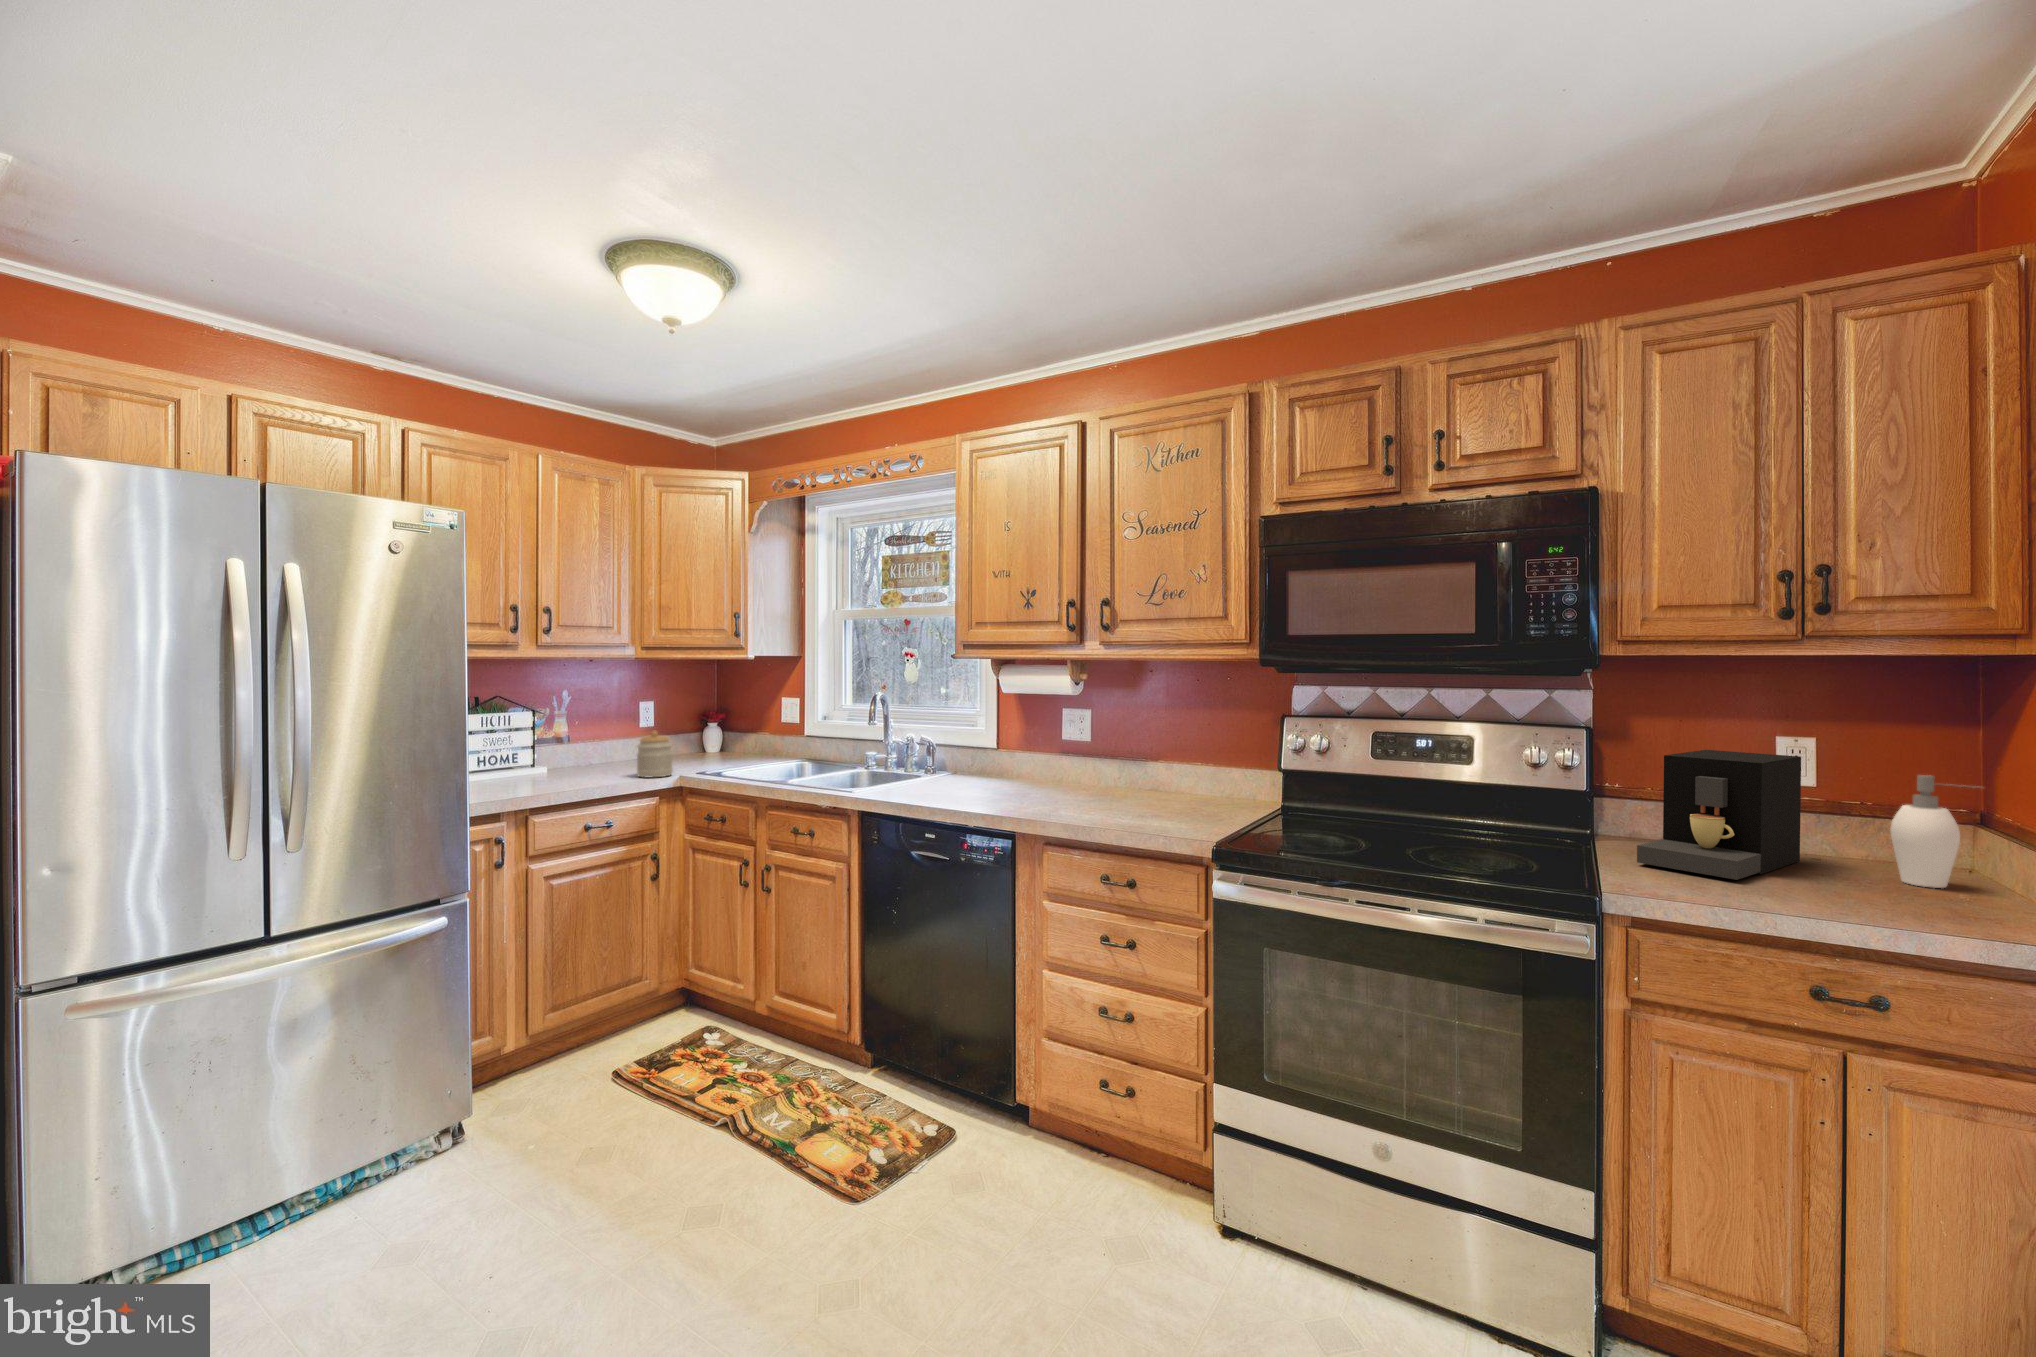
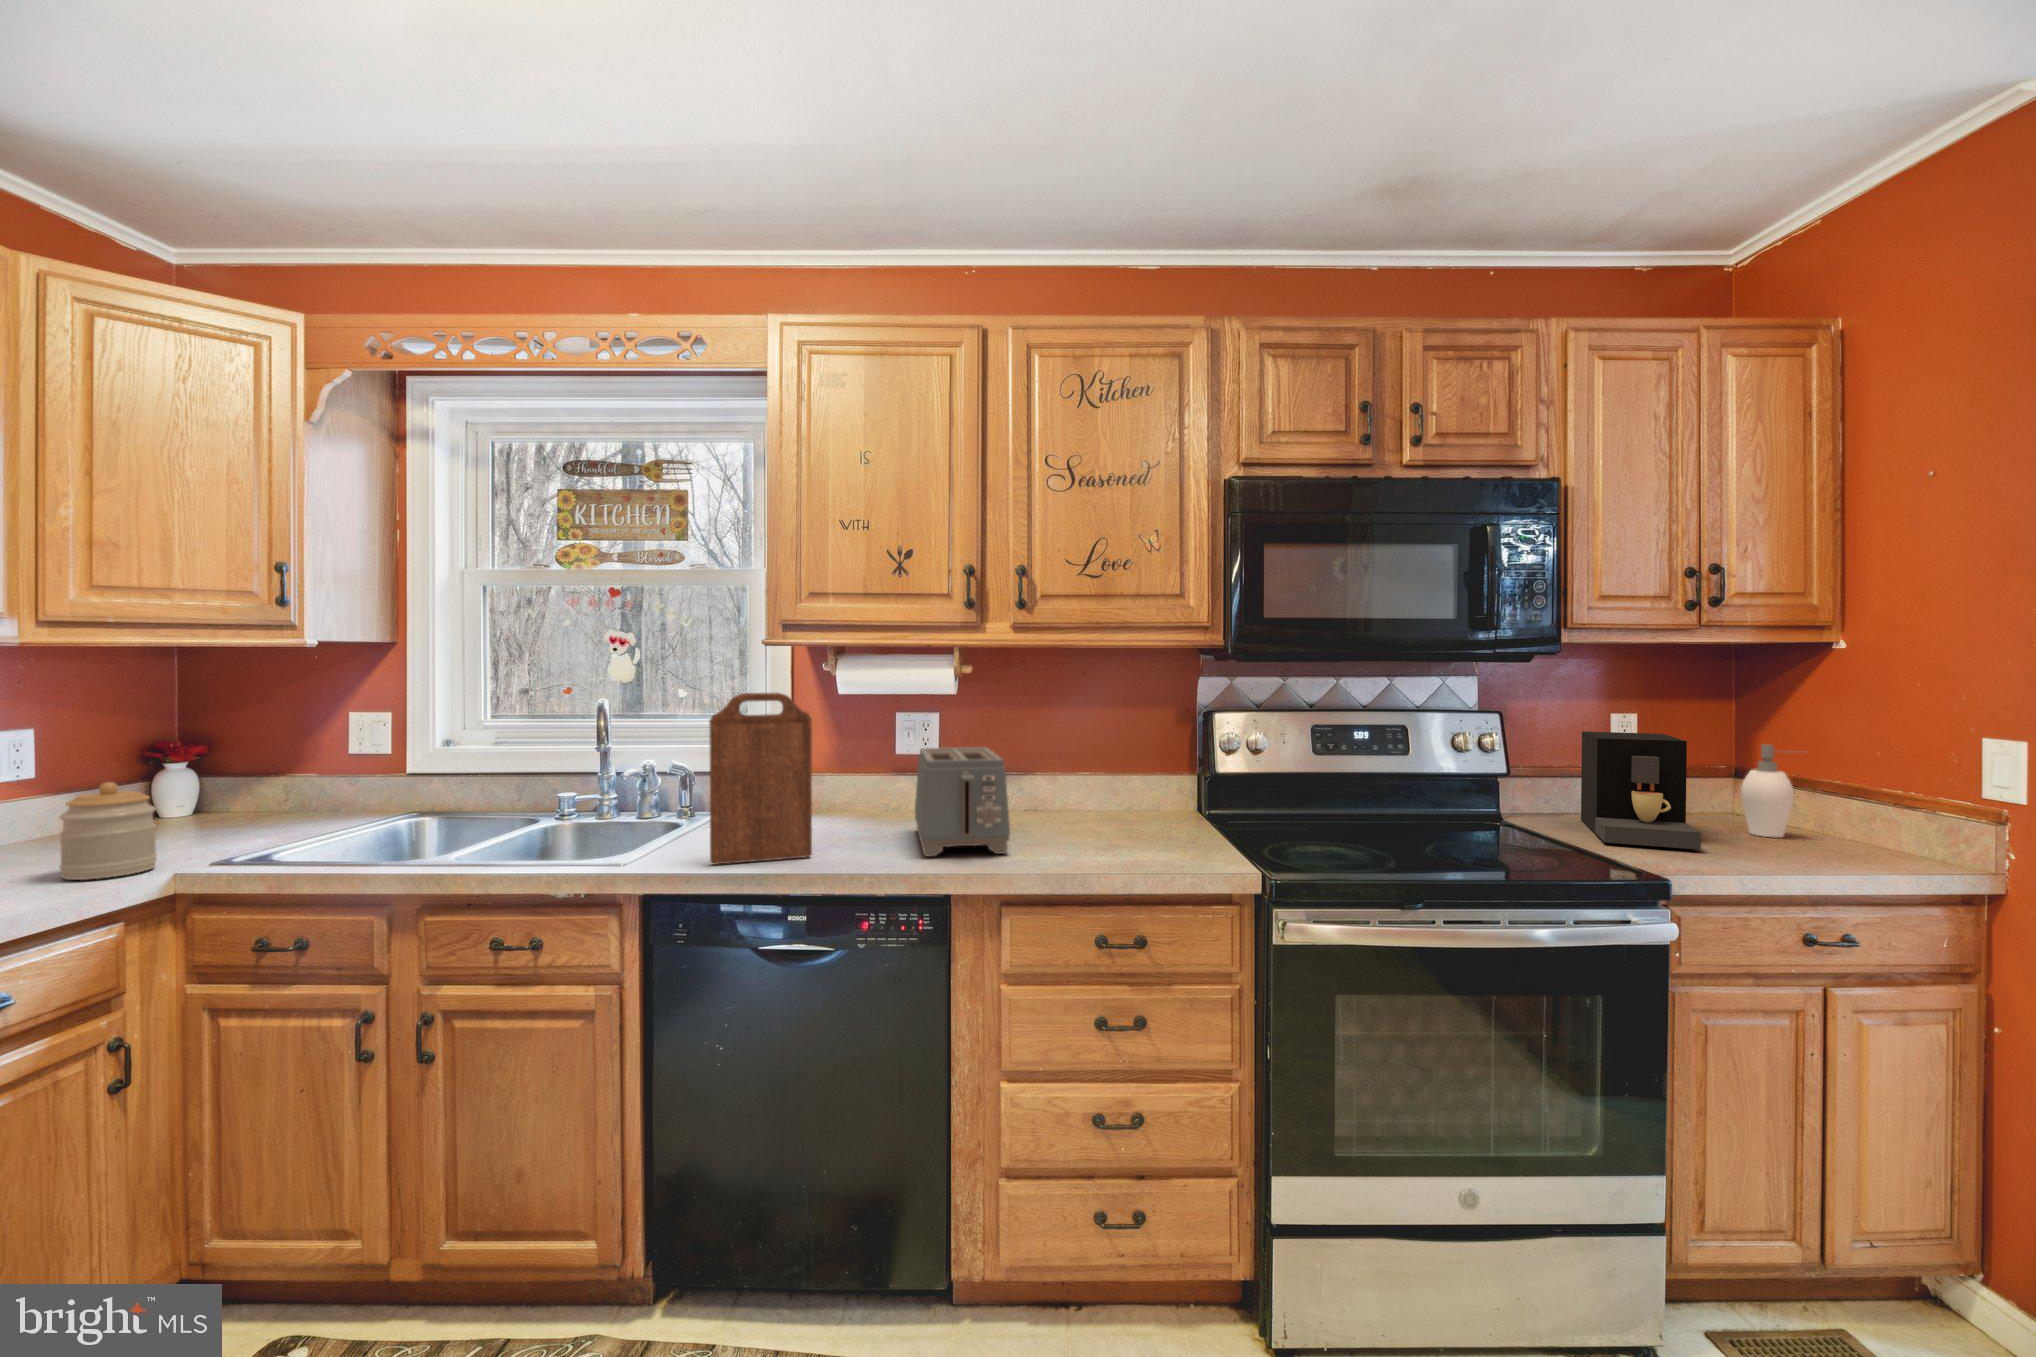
cutting board: none [890,692,952,801] -> present [709,693,812,865]
toaster: none [1011,734,1100,812] -> present [915,747,1010,856]

